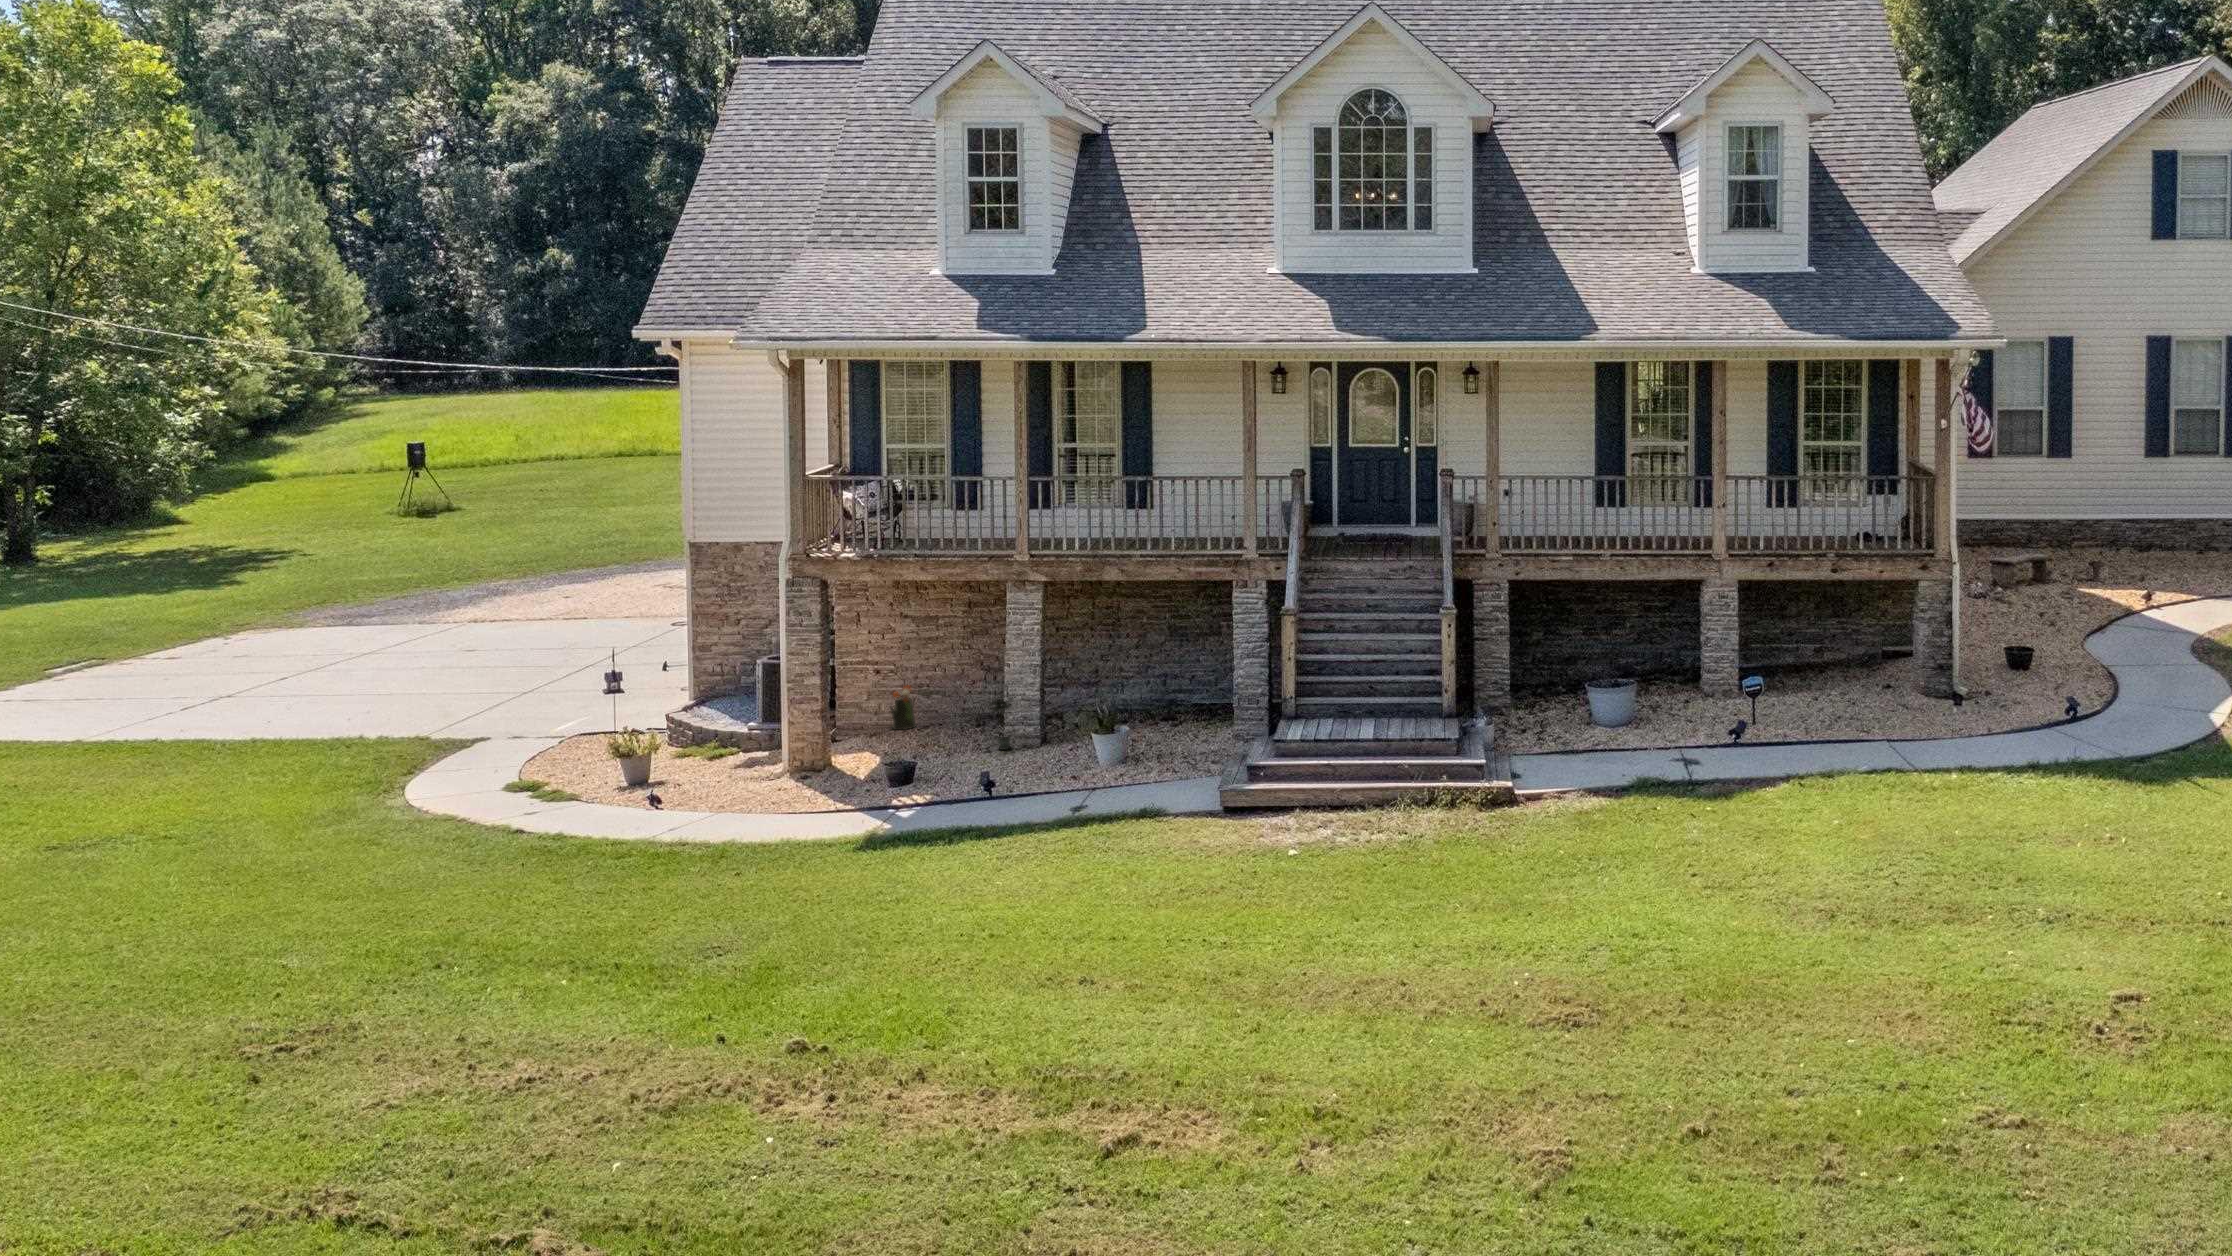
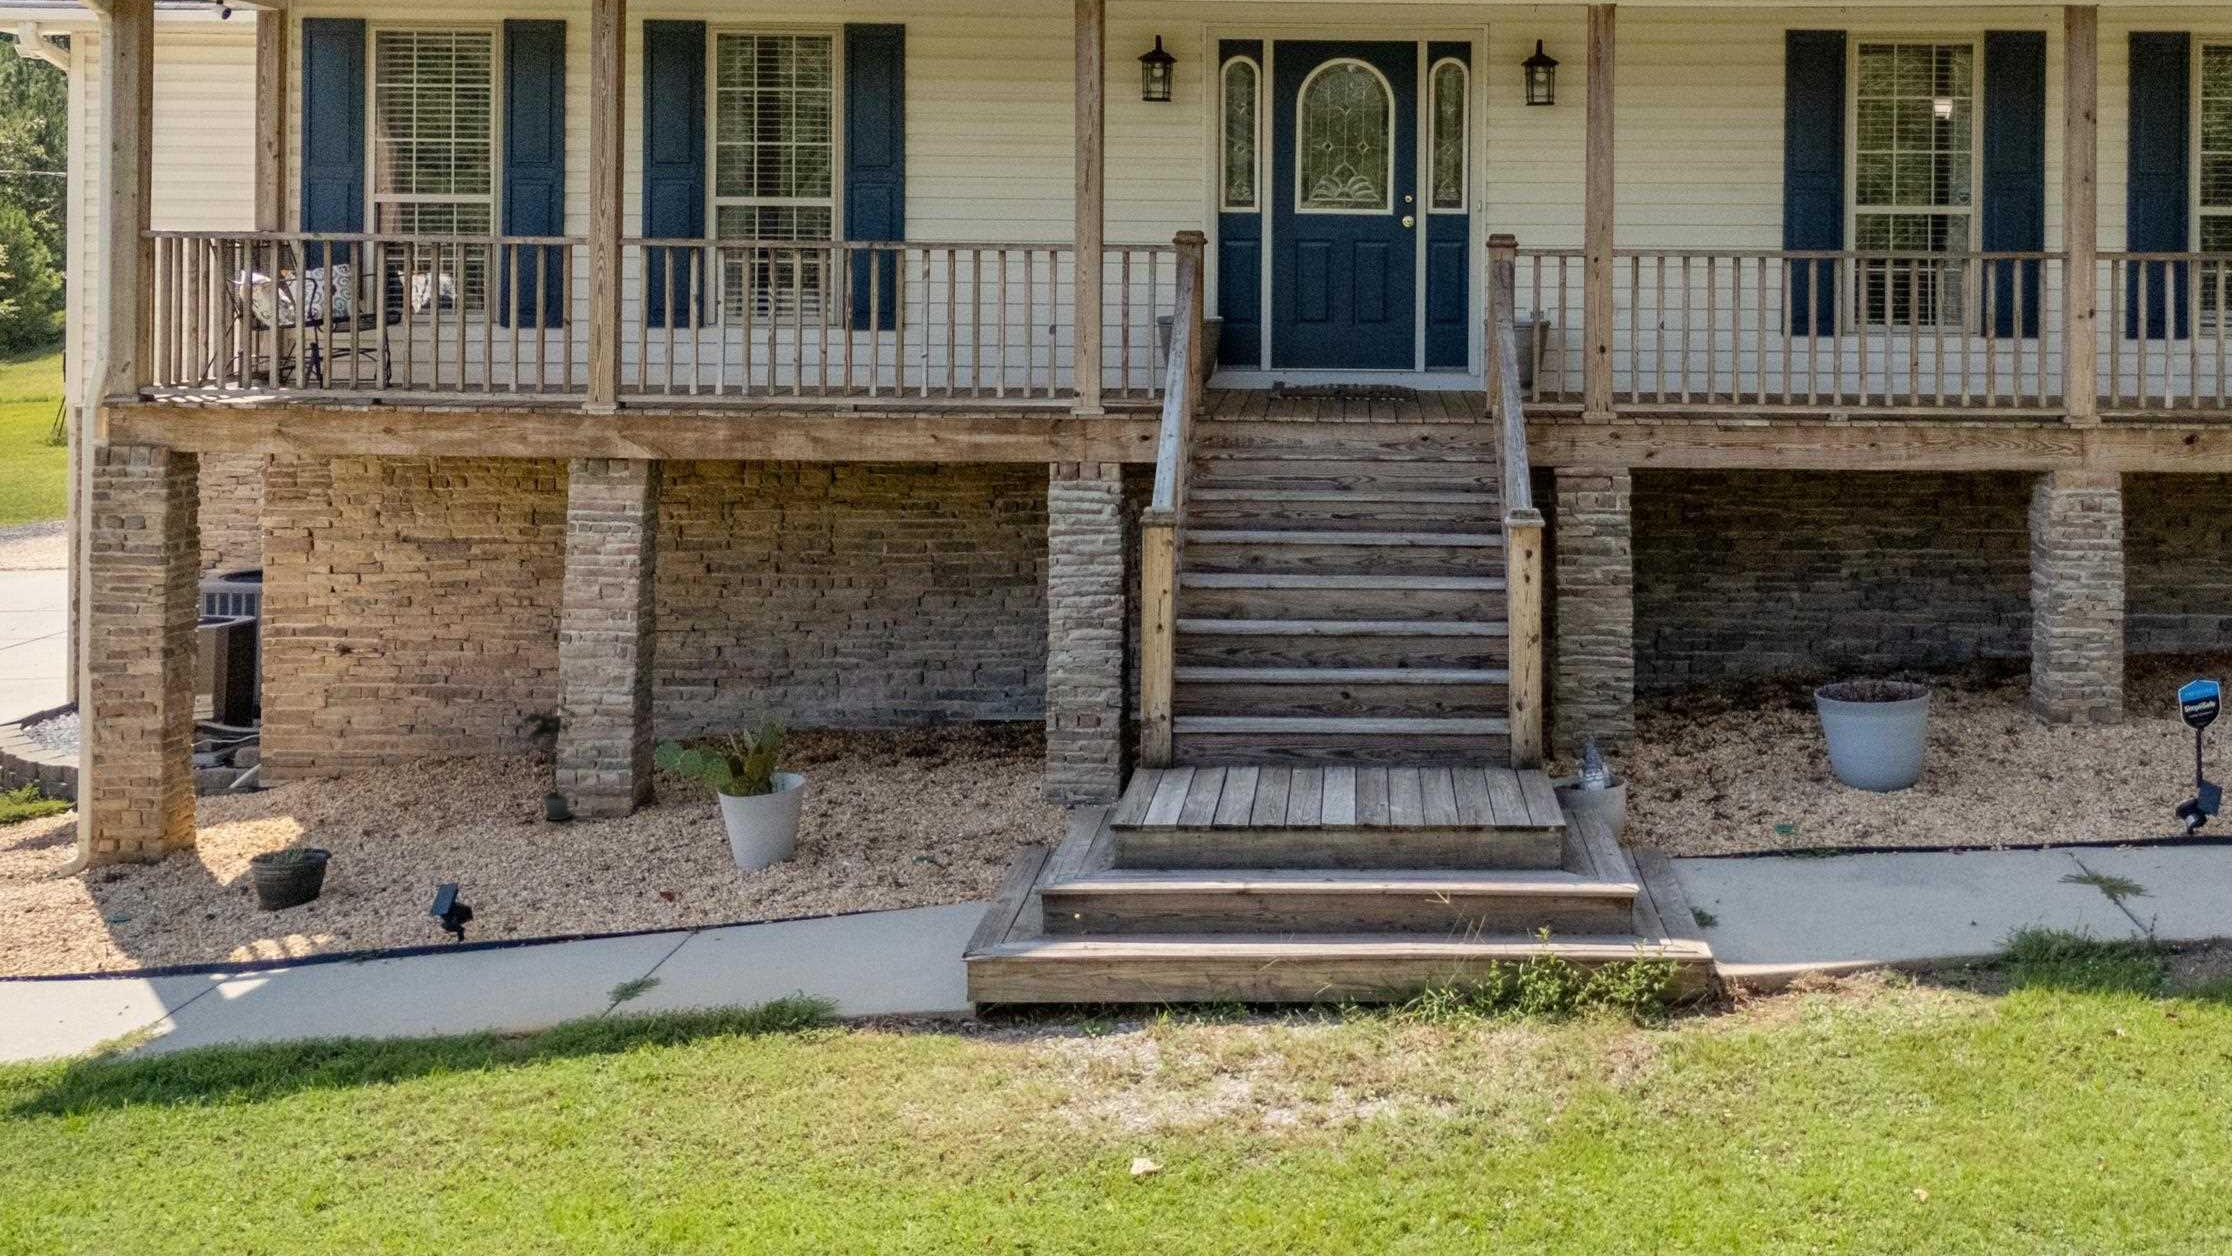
watering can: present [890,685,916,730] -> none [354,677,420,770]

